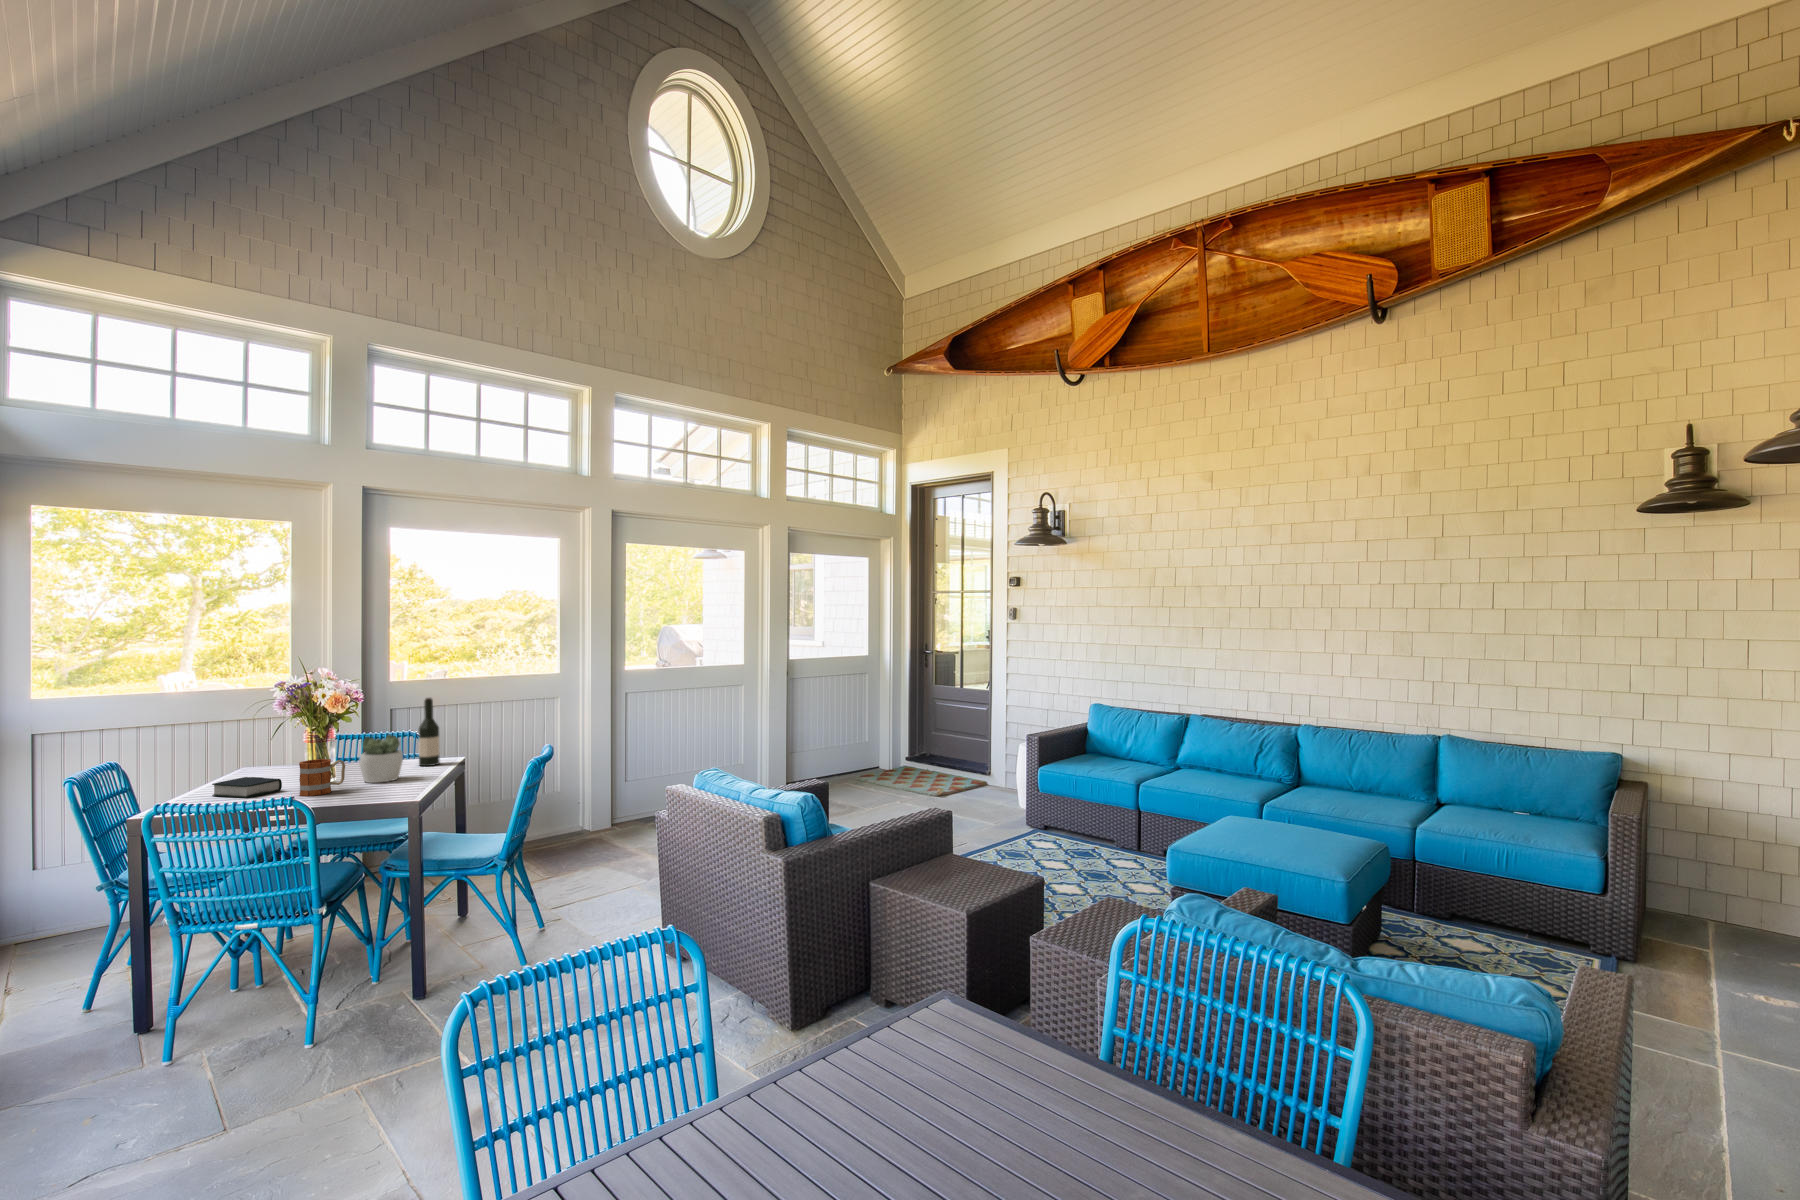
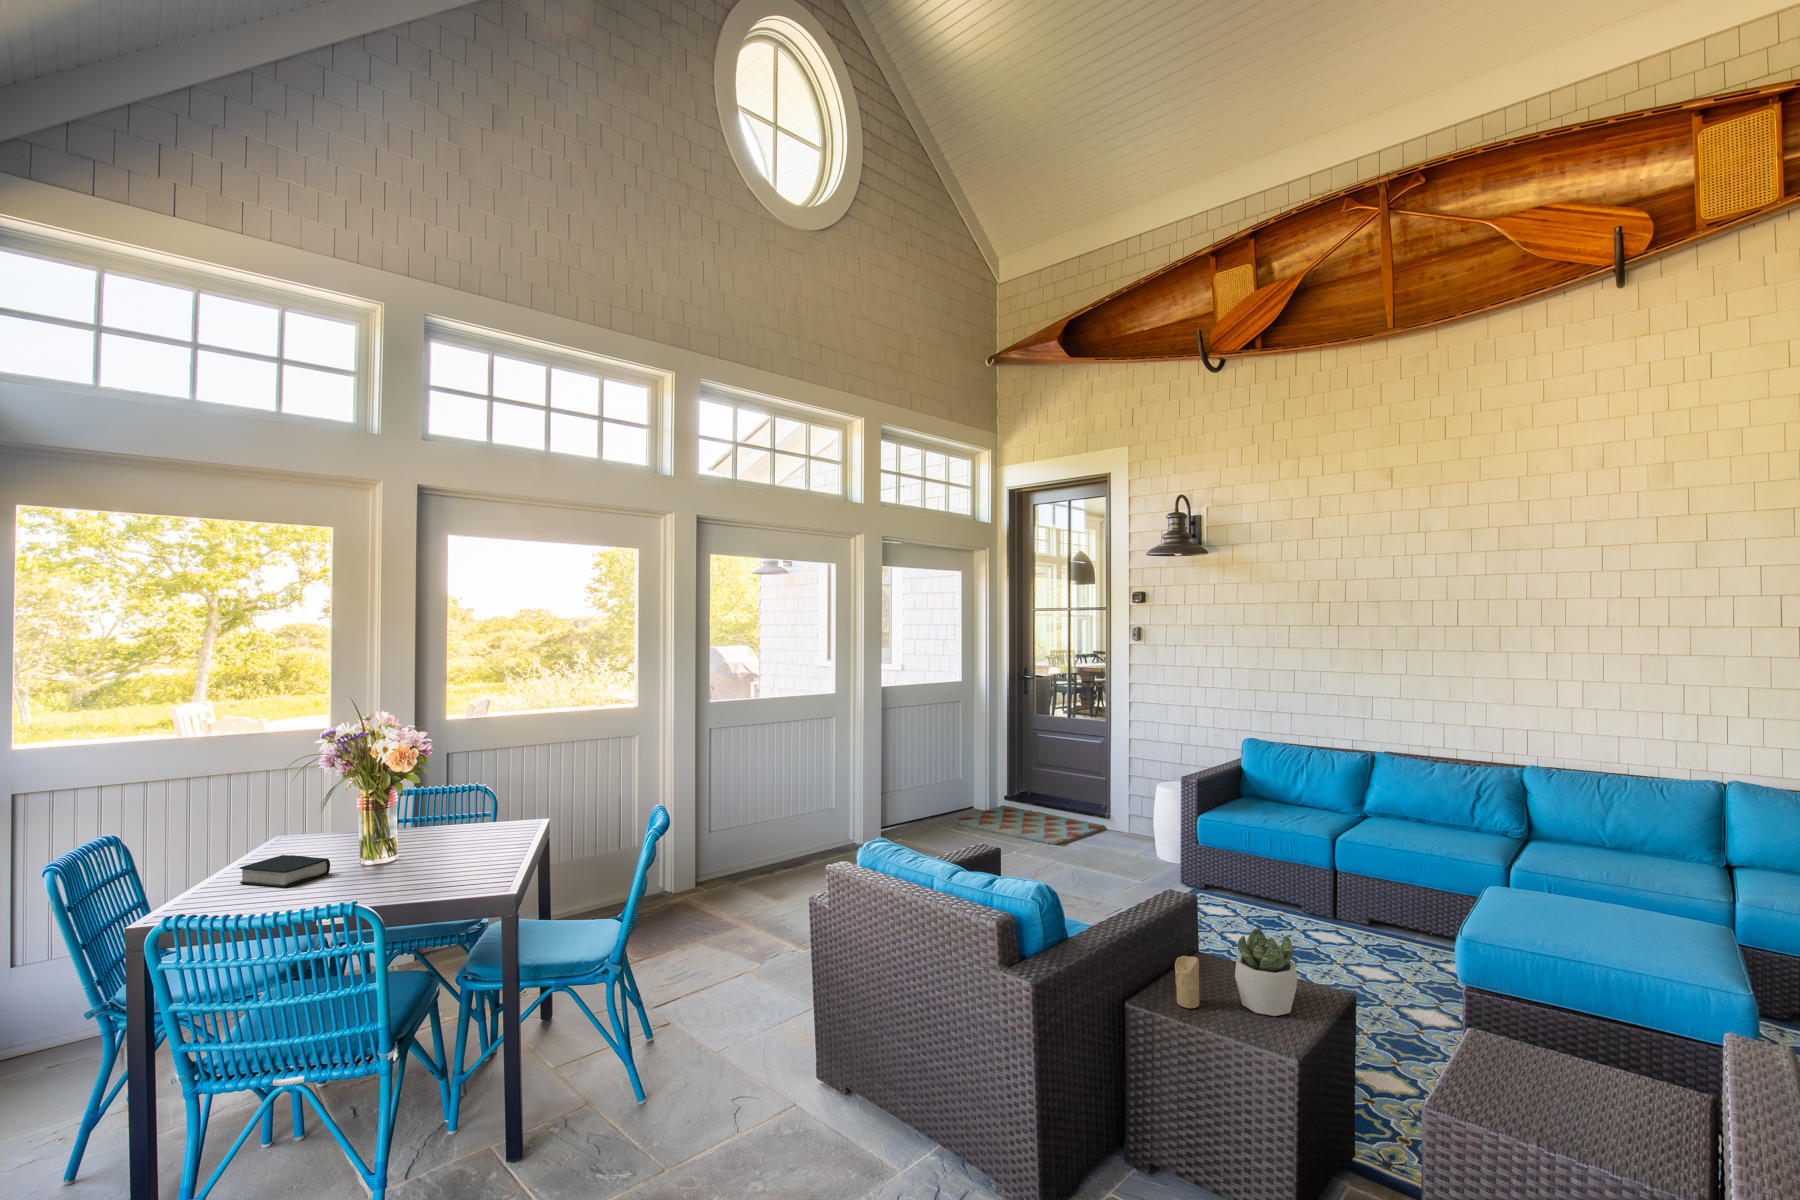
wine bottle: present [419,698,440,766] -> none [496,744,521,831]
succulent plant: present [359,734,403,783] -> present [1235,928,1297,1016]
mug: present [299,759,345,796] -> none [354,832,413,885]
candle: none [905,846,922,882] -> present [1175,956,1199,1008]

